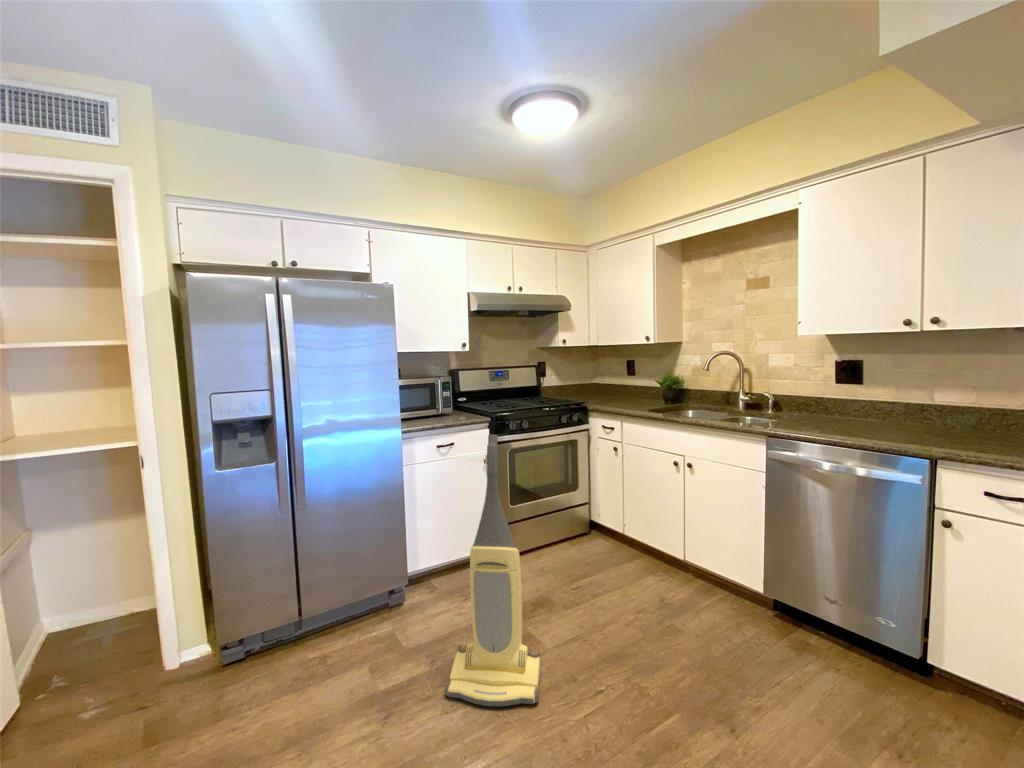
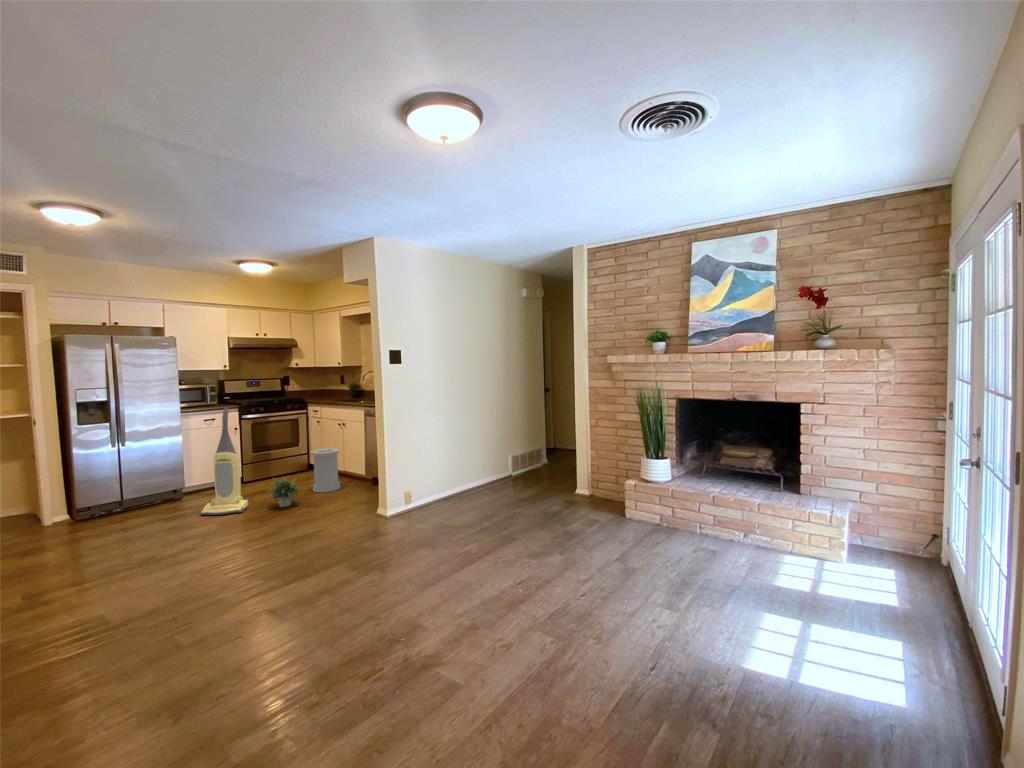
trash can: none [646,518,708,629] -> present [312,448,340,492]
potted plant: none [590,604,666,696] -> present [270,478,299,507]

